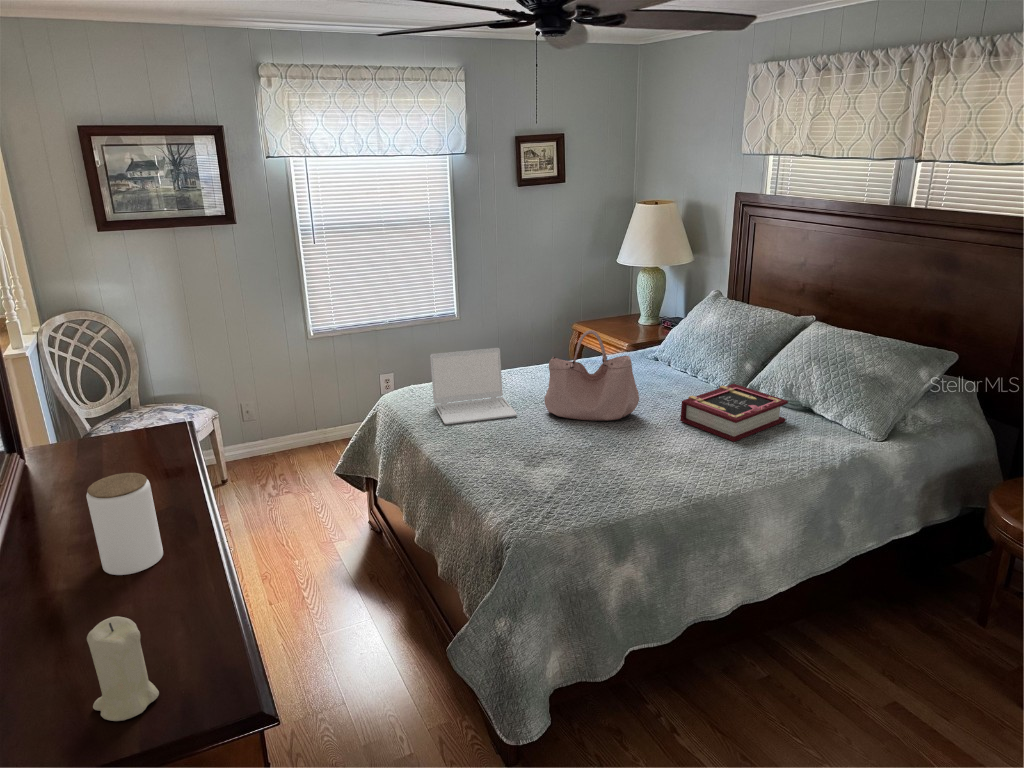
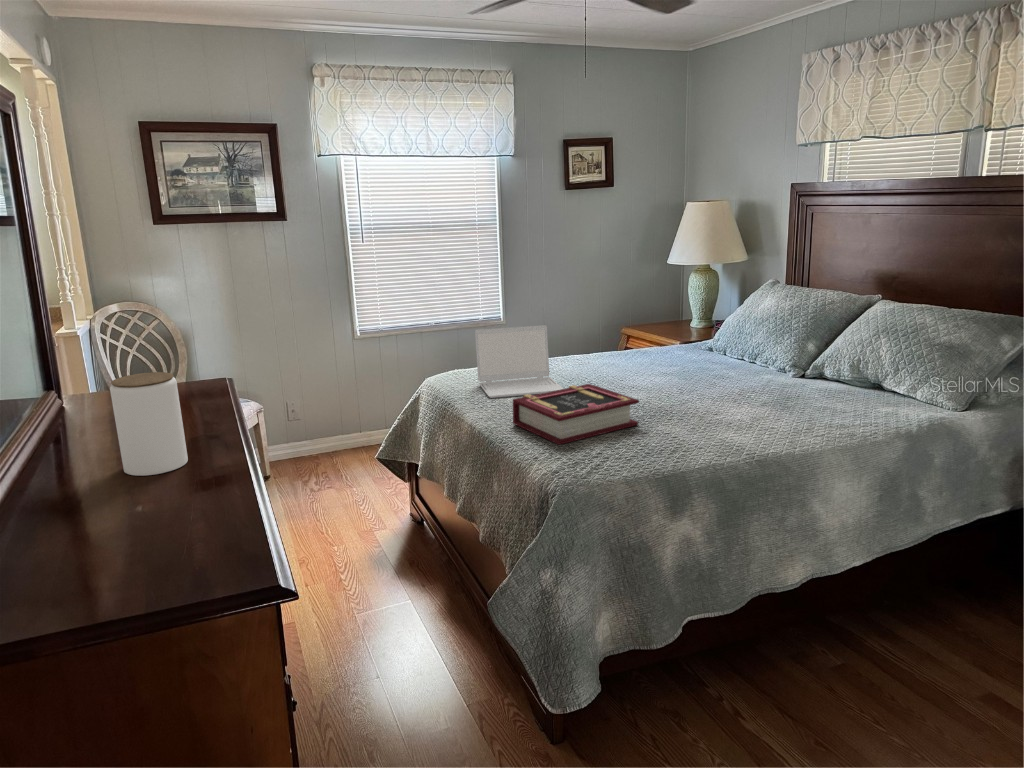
handbag: present [544,330,639,421] -> none [593,301,694,395]
book: present [680,384,788,442] -> present [513,384,639,445]
candle: present [87,616,159,721] -> none [89,468,166,581]

